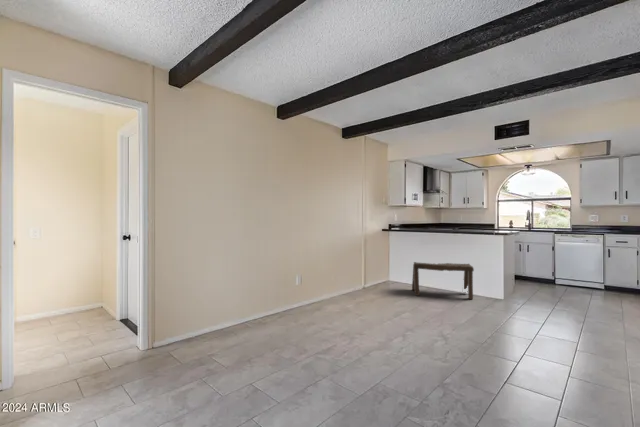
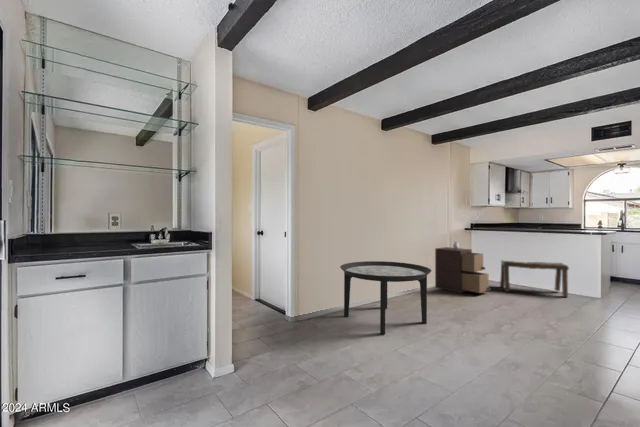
storage cabinet: none [346,243,399,299] -> present [435,241,490,293]
round table: none [211,267,318,357] -> present [340,261,431,334]

